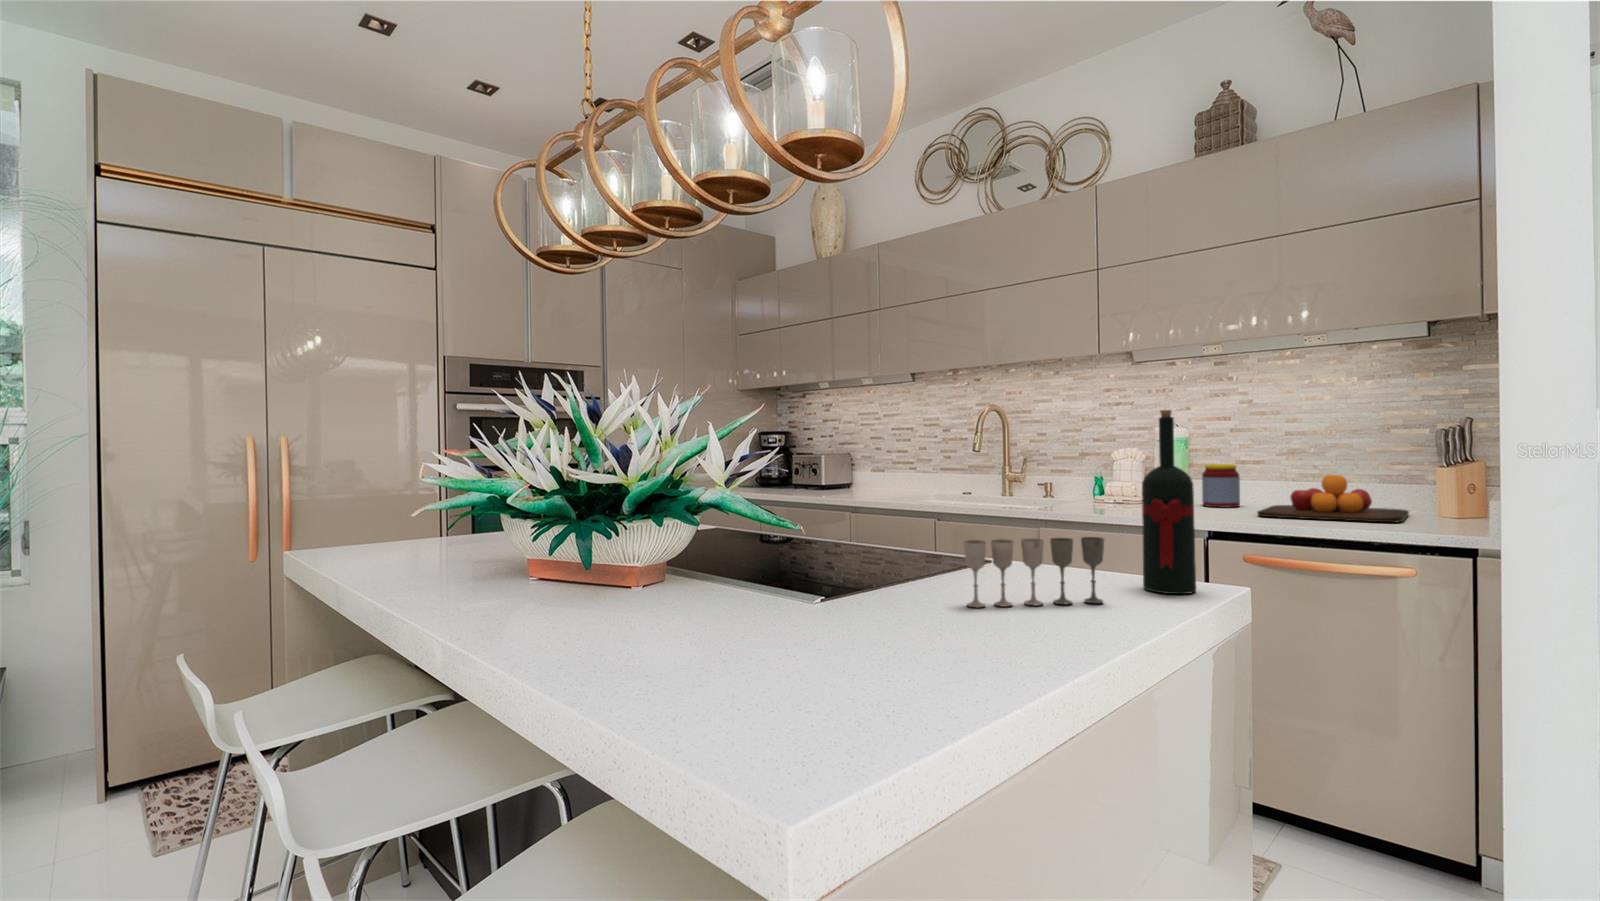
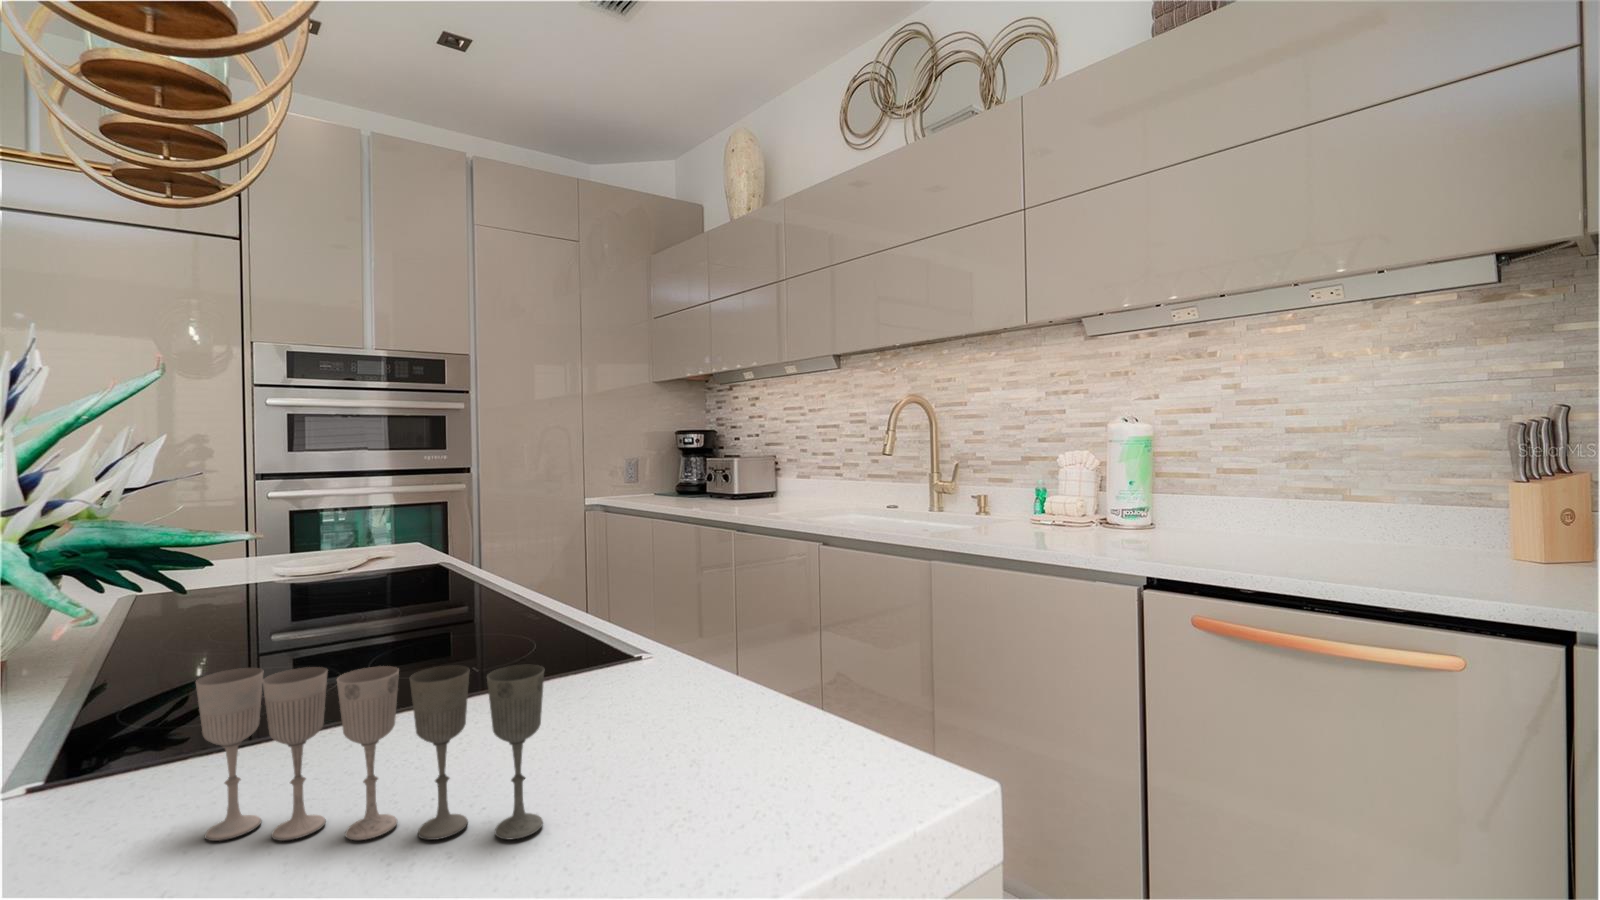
wine bottle: present [1142,410,1196,594] -> none [717,364,837,801]
jar: present [1202,464,1240,507] -> none [1165,475,1218,537]
chopping board: present [1257,475,1409,522] -> none [1224,493,1464,573]

